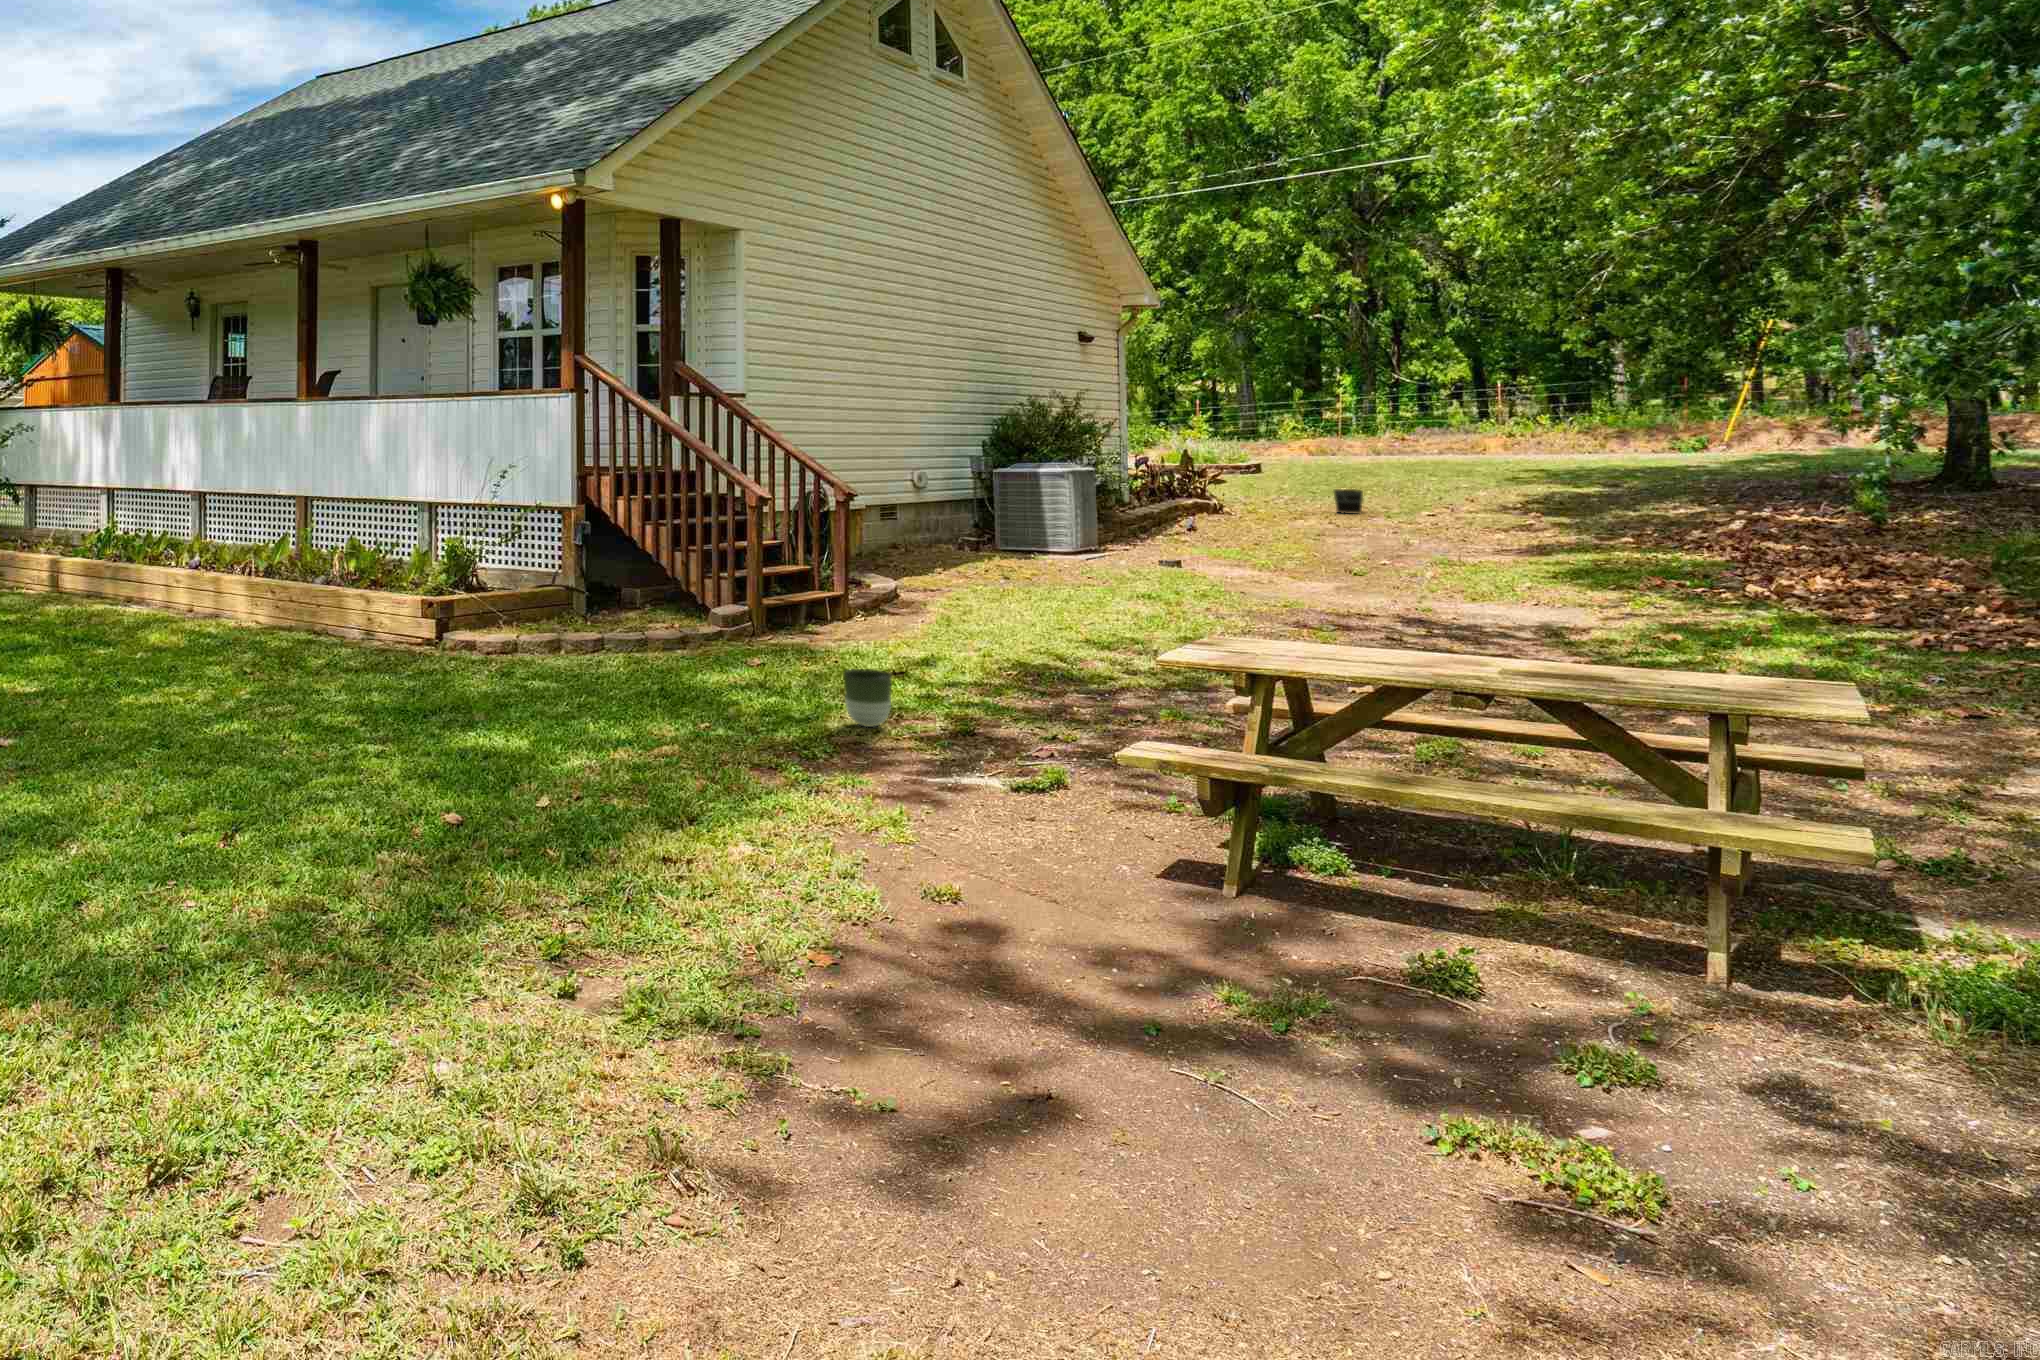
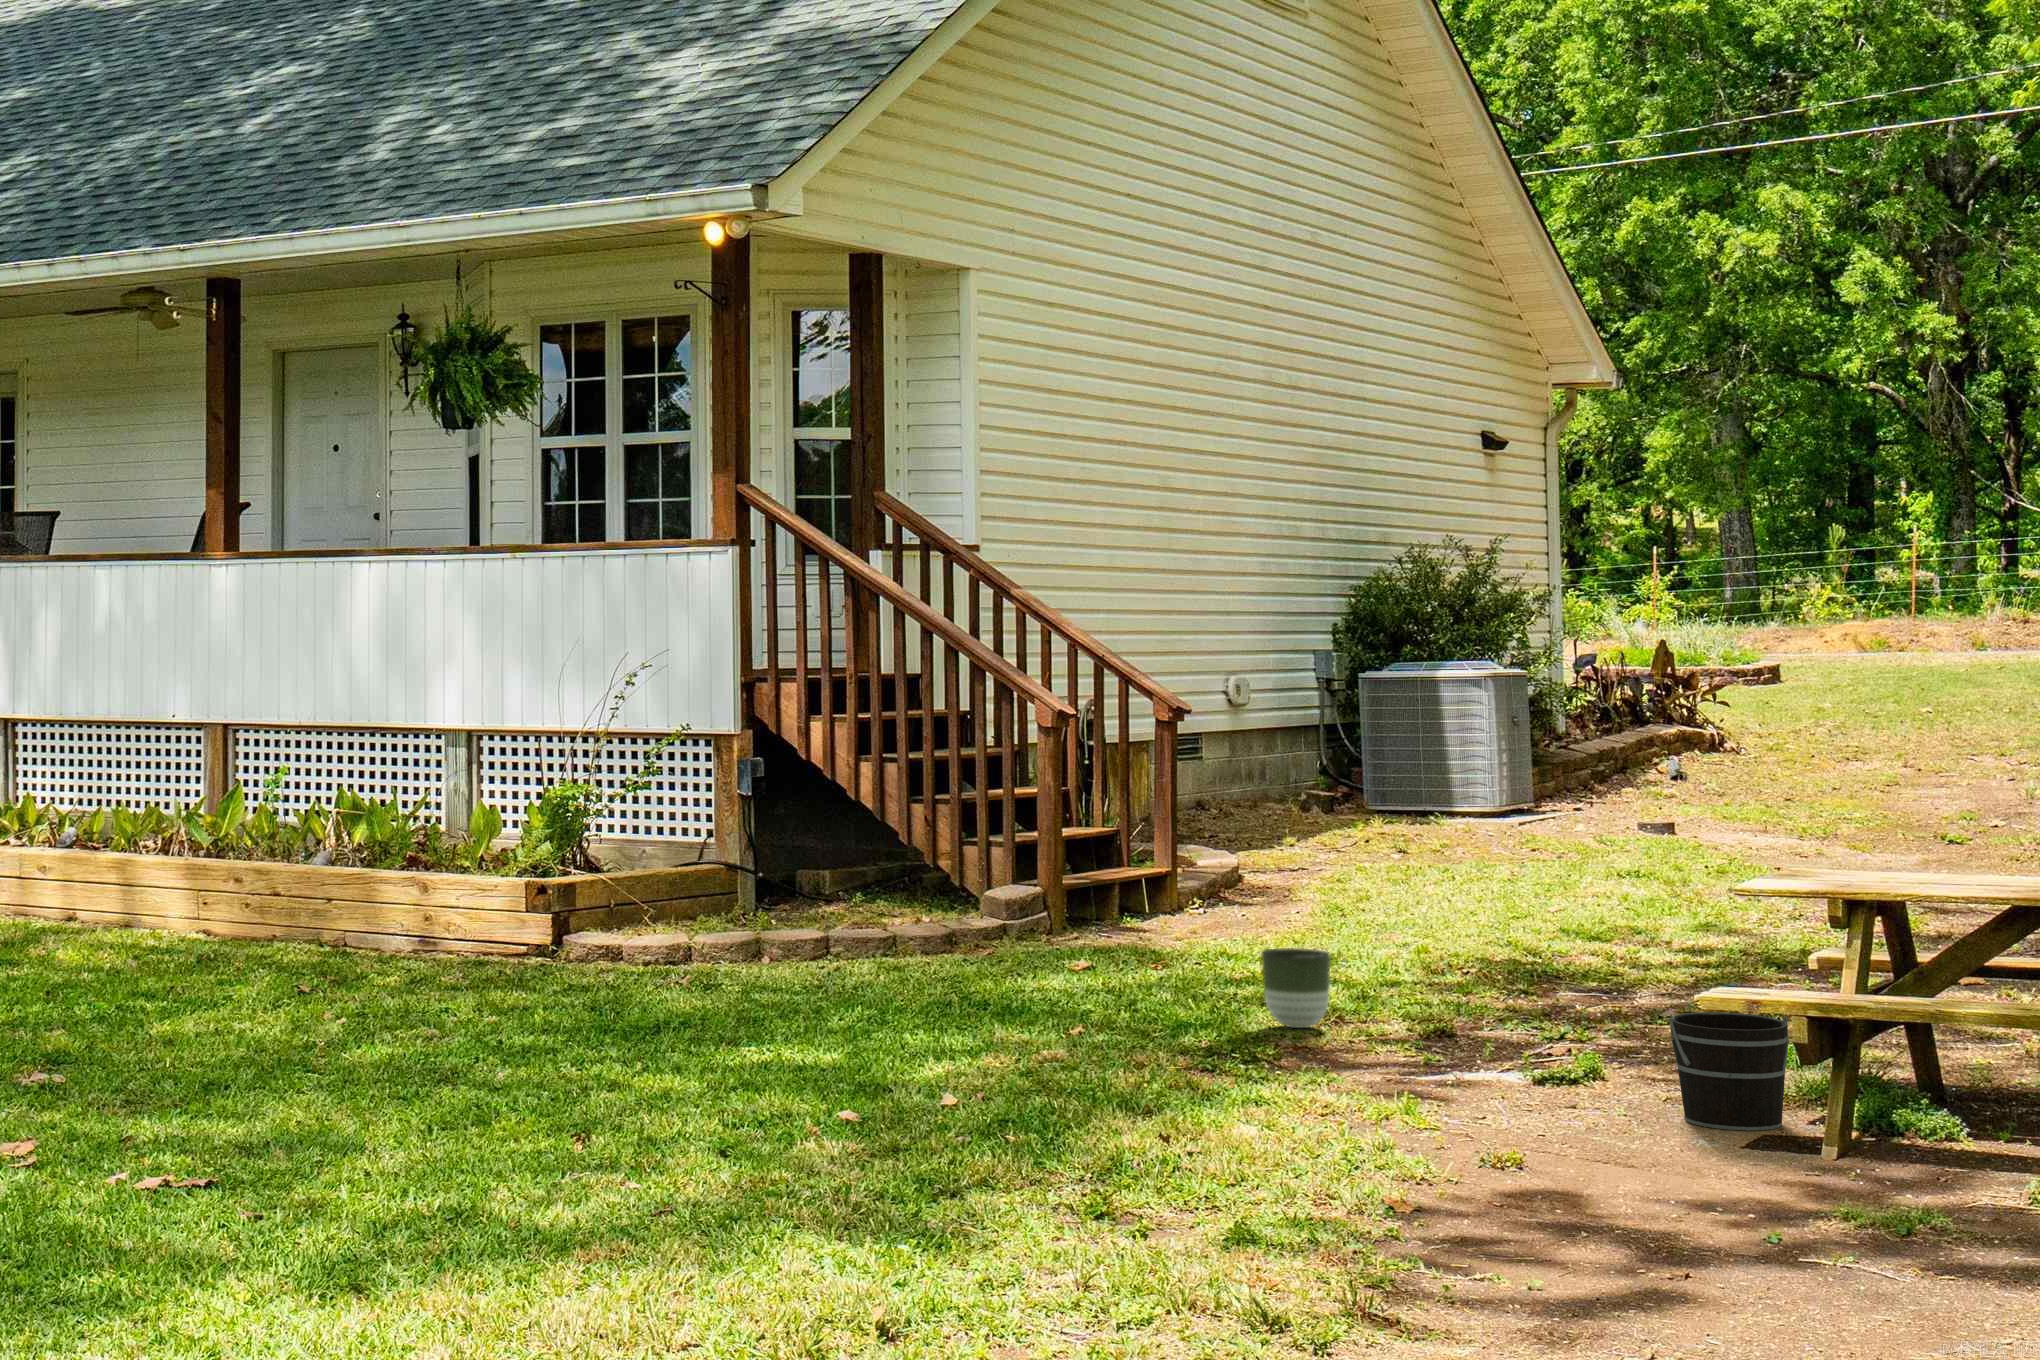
bucket: present [1334,489,1363,514] -> present [1666,1012,1788,1131]

